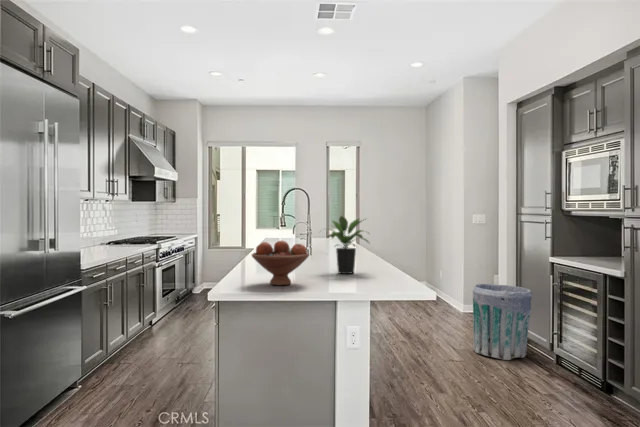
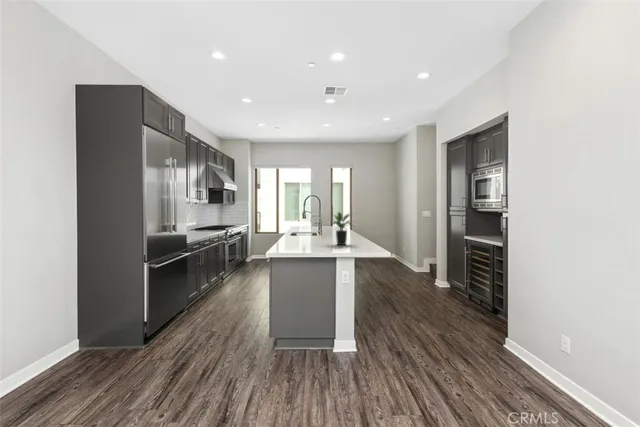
fruit bowl: present [252,241,309,285] -> none [289,226,321,250]
trash can: present [473,284,532,360] -> none [419,253,455,299]

